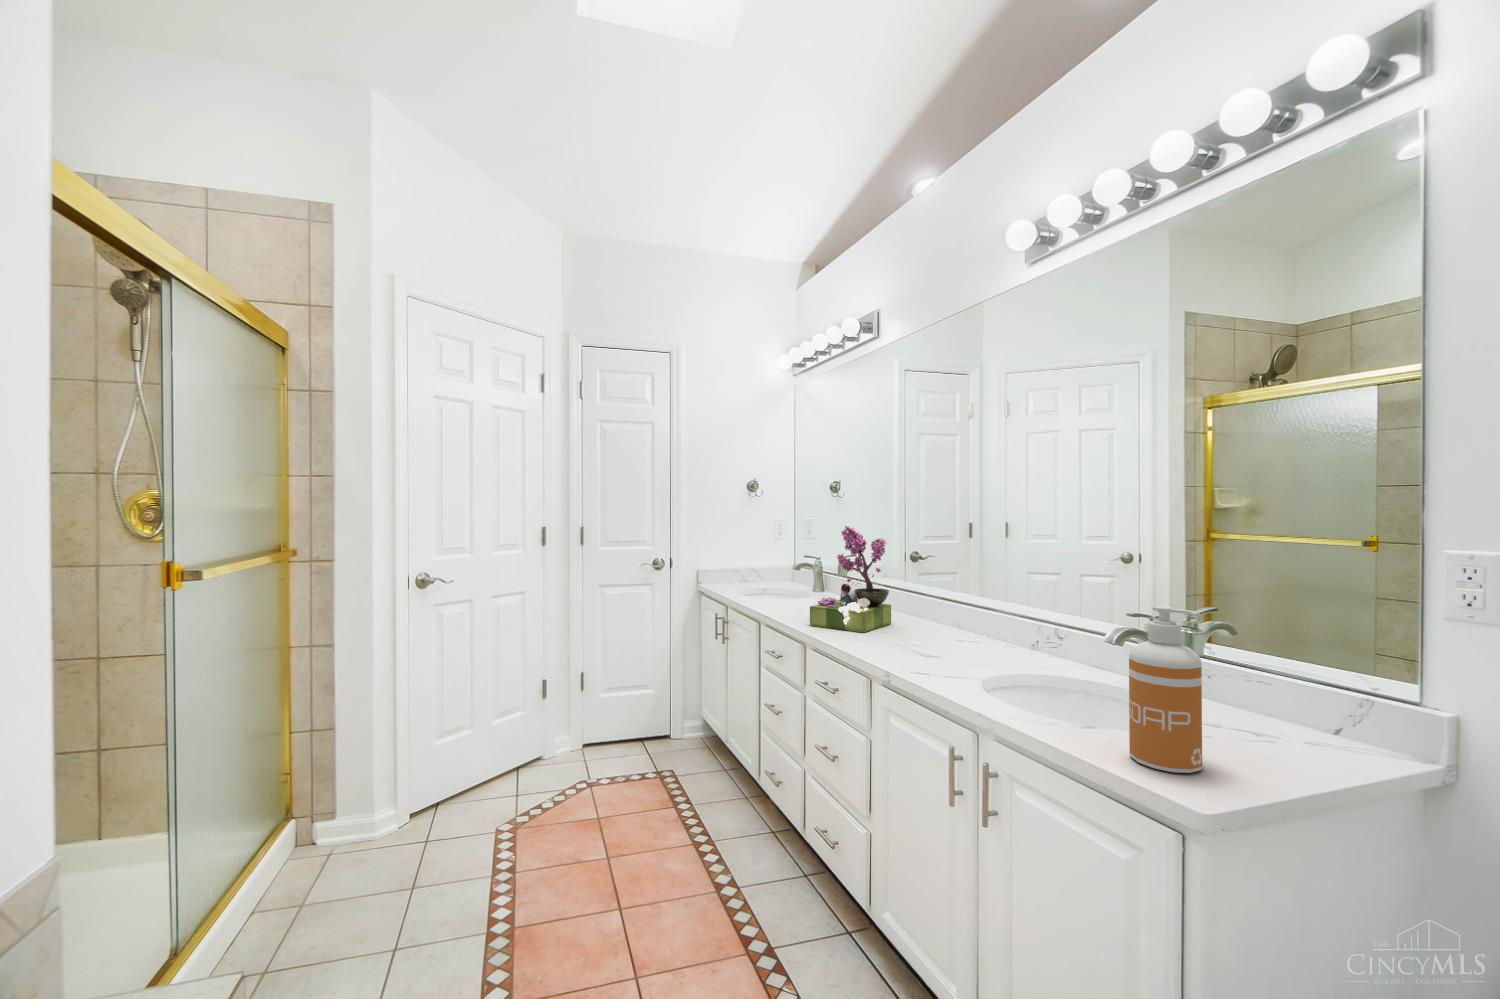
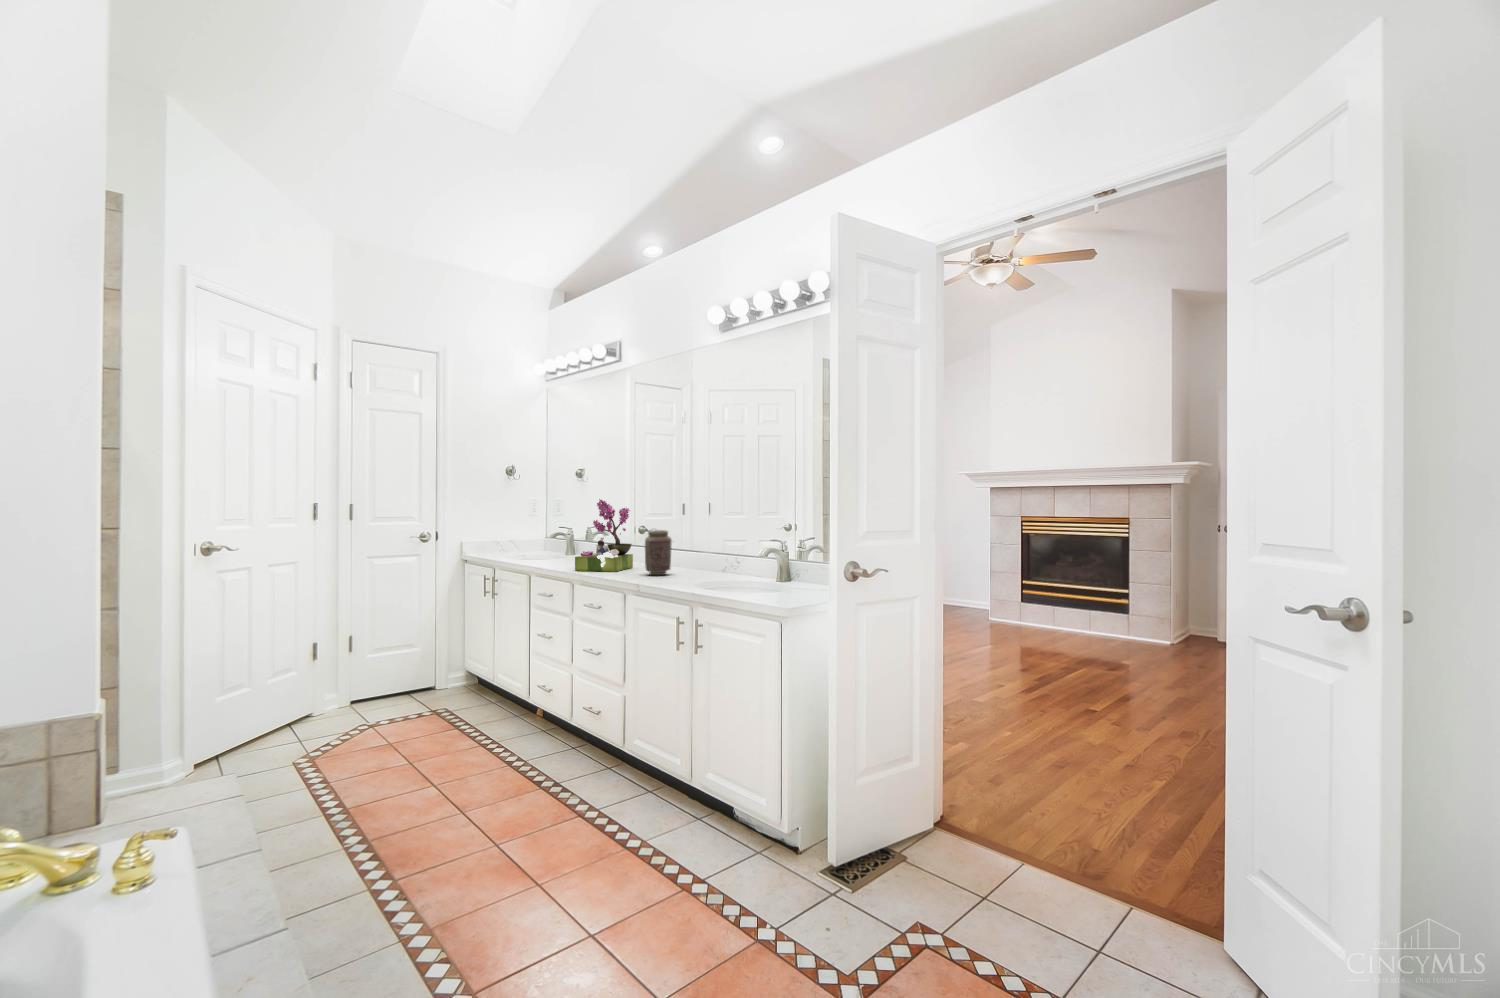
vase: none [904,578,946,648] -> present [645,530,671,575]
soap dispenser: present [1129,606,1202,773] -> none [763,524,793,600]

